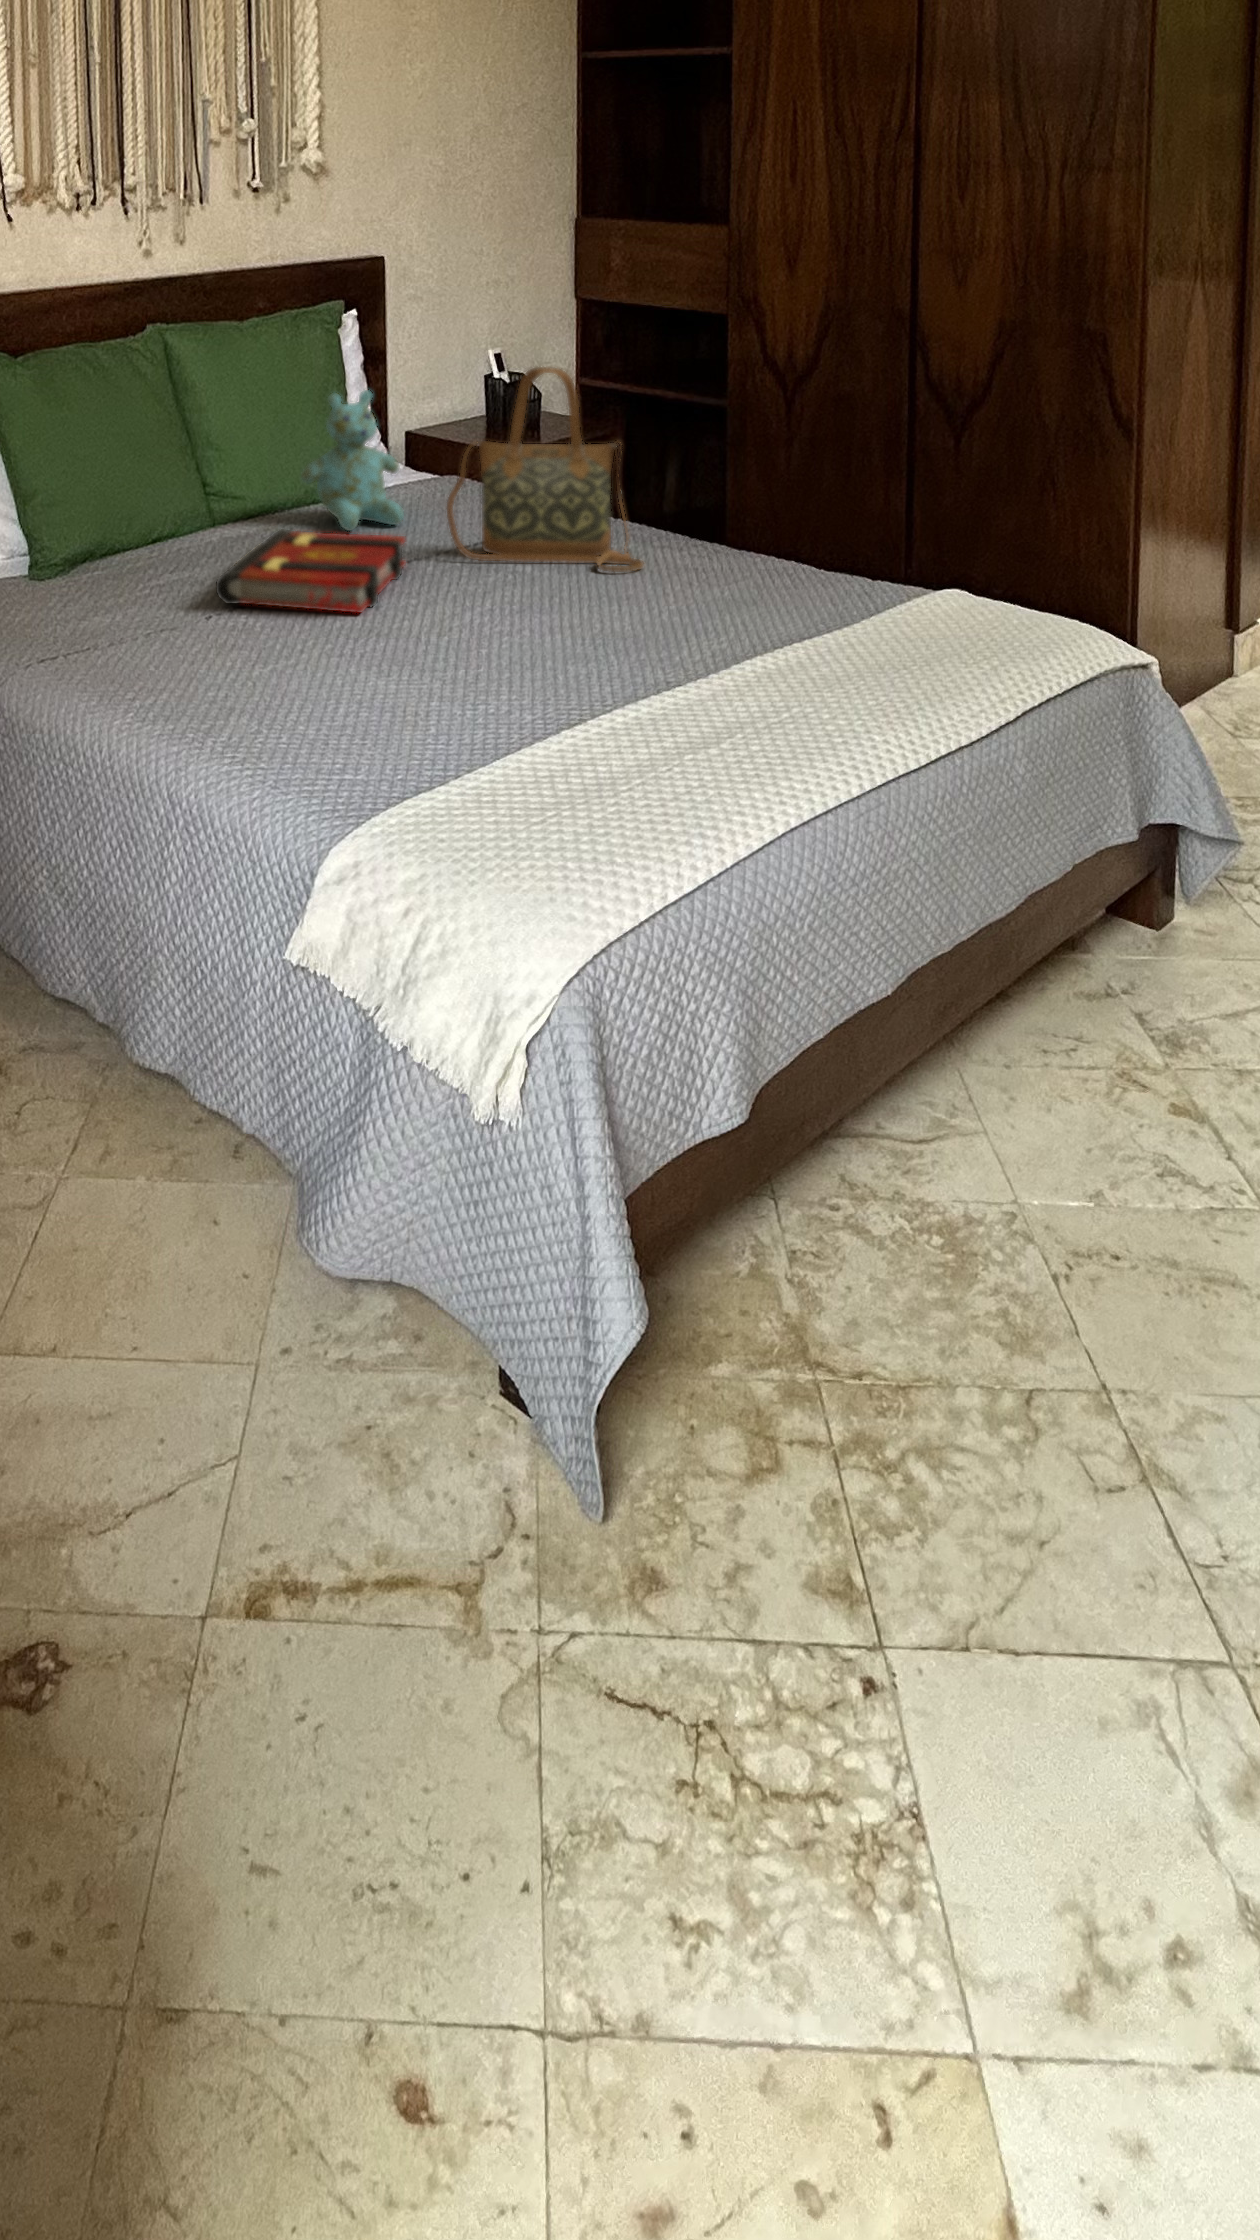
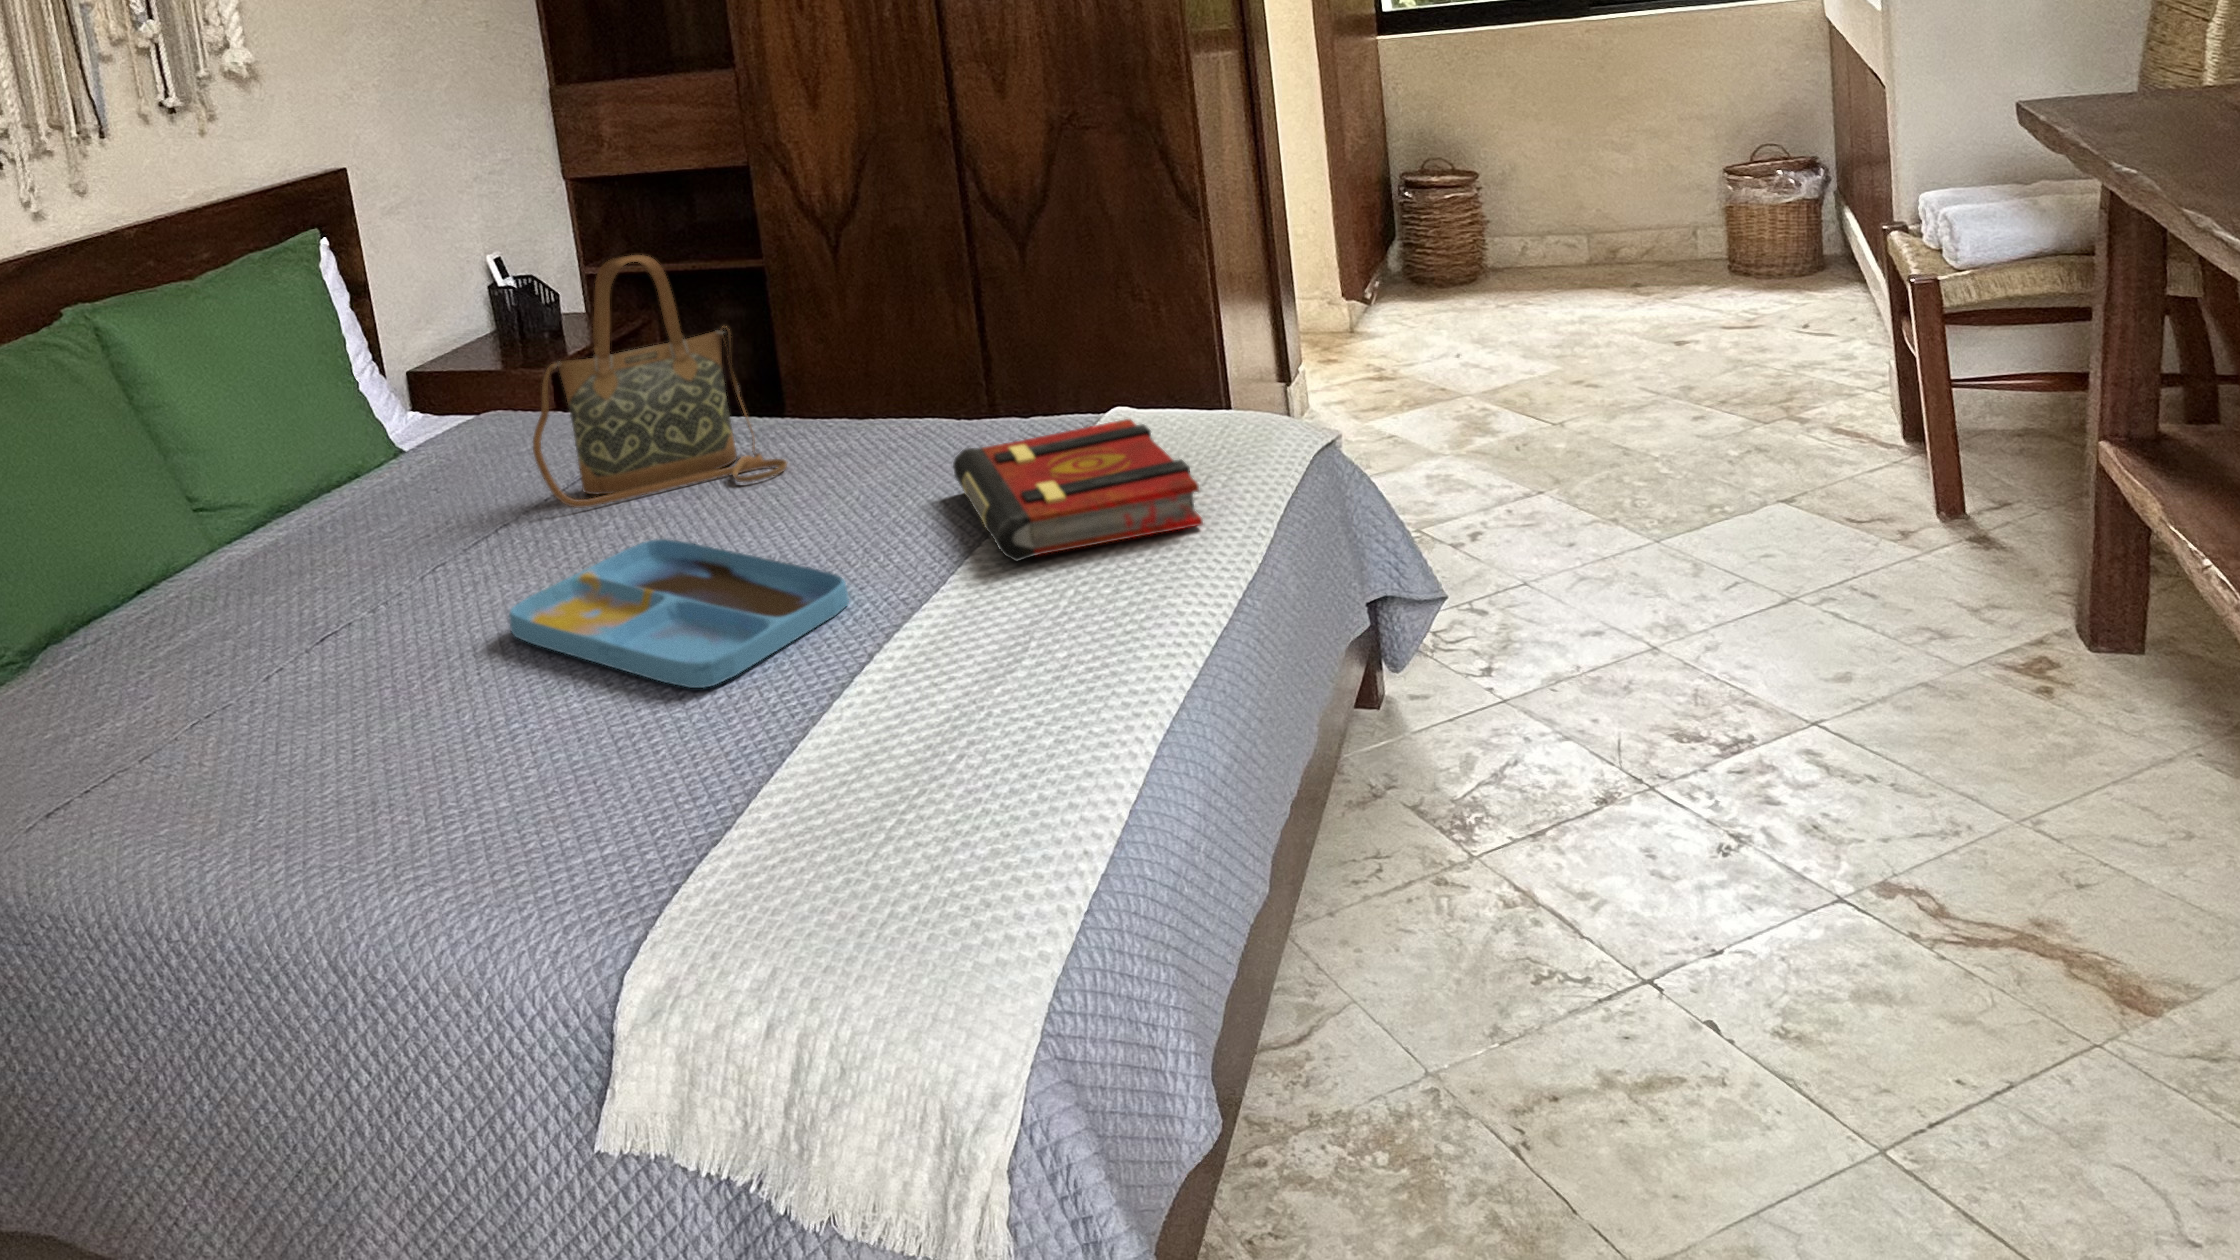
stuffed bear: present [301,391,404,530] -> none [319,330,464,510]
book: present [216,530,405,613] -> present [953,419,1203,561]
tray: none [373,591,622,699] -> present [509,539,849,688]

